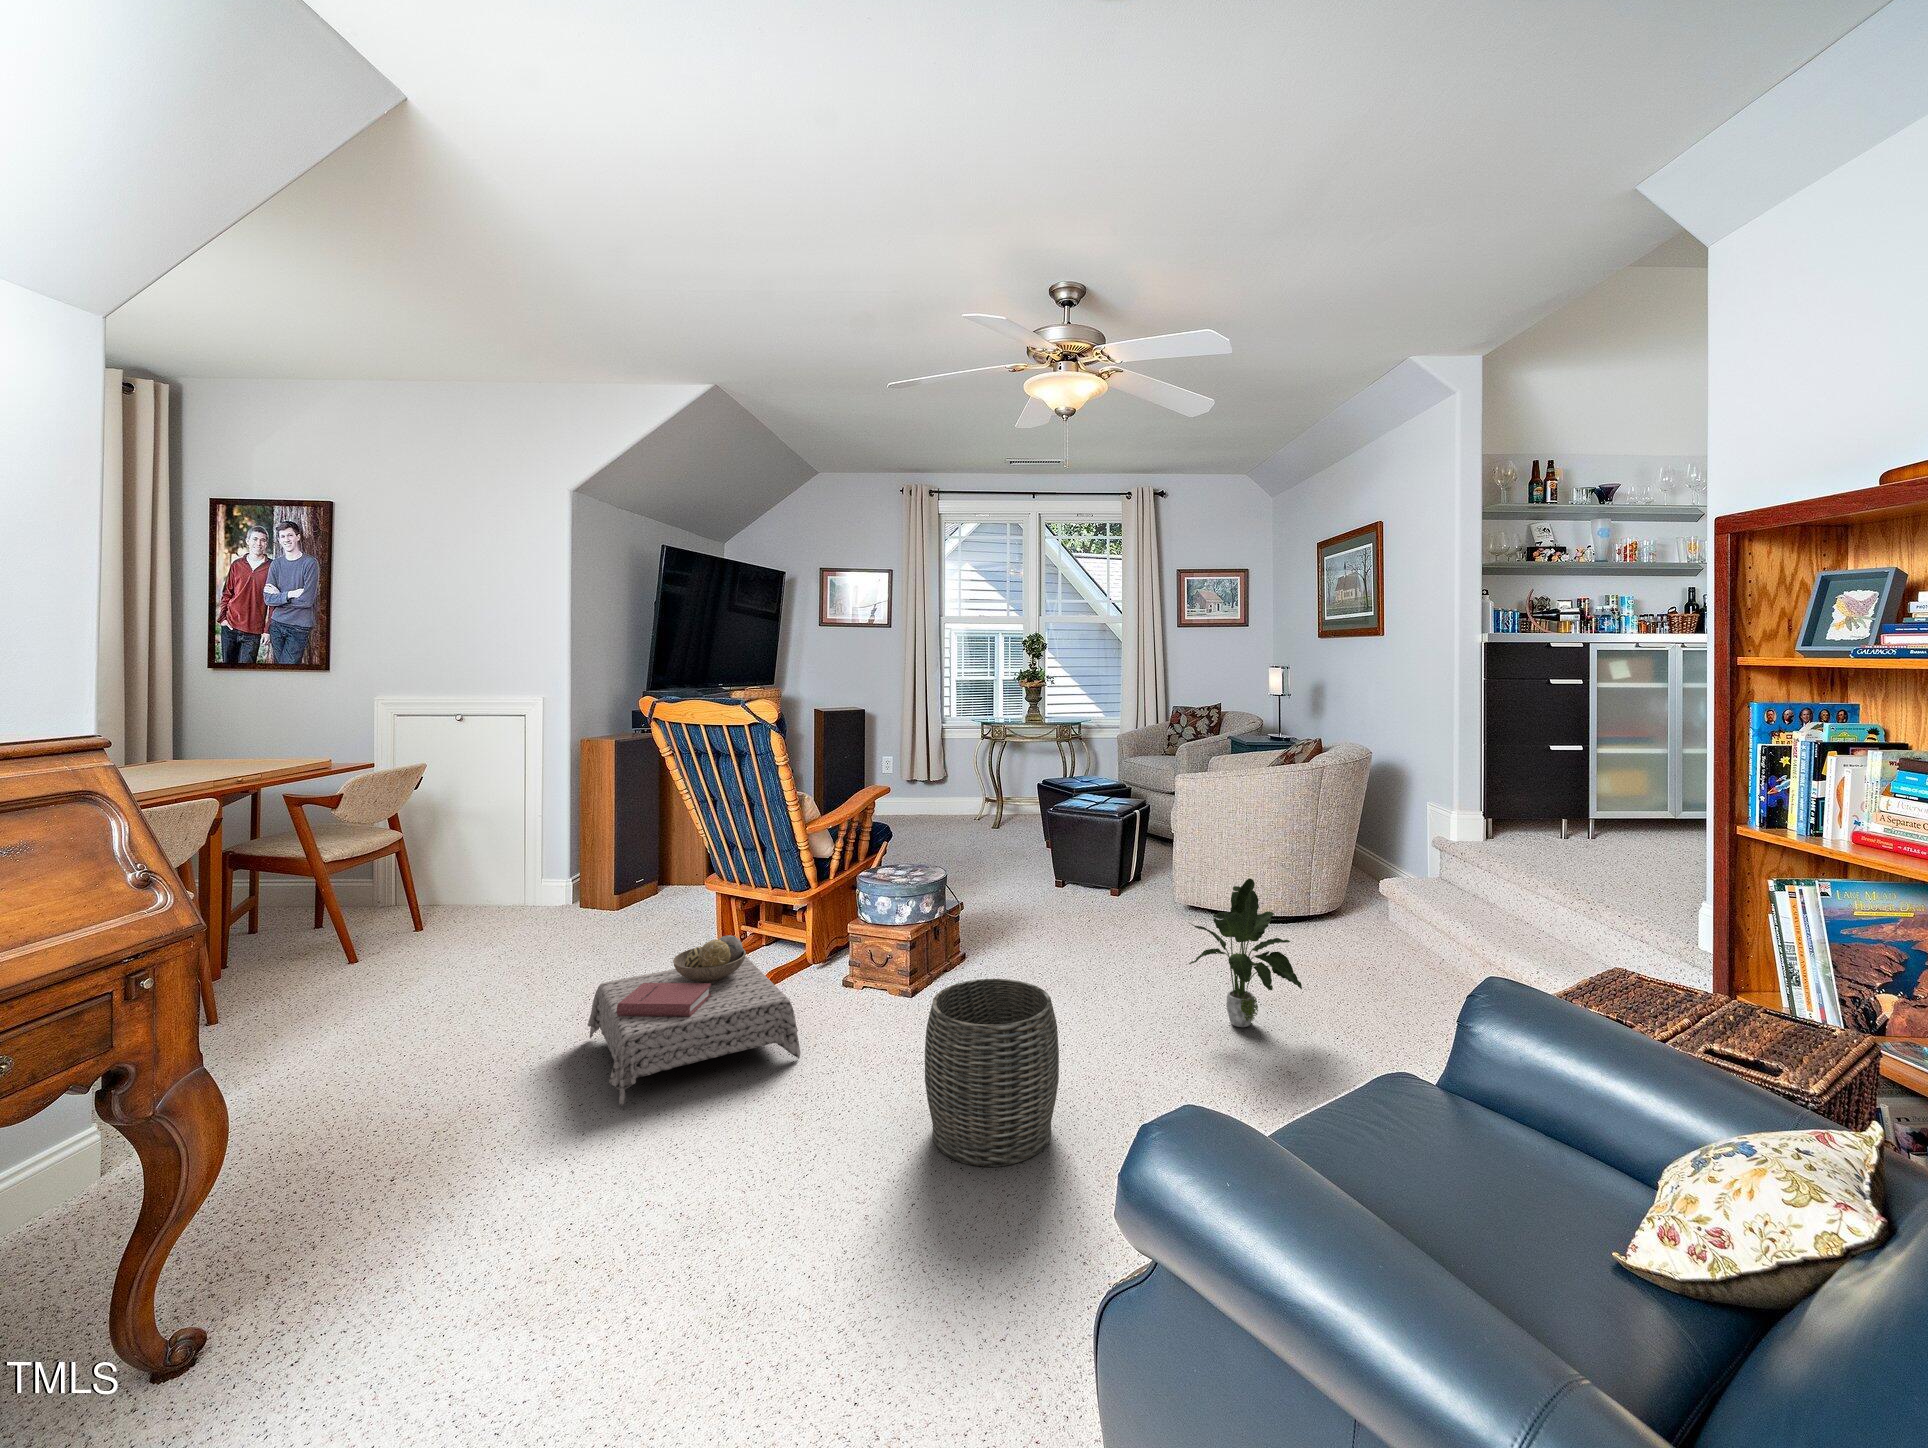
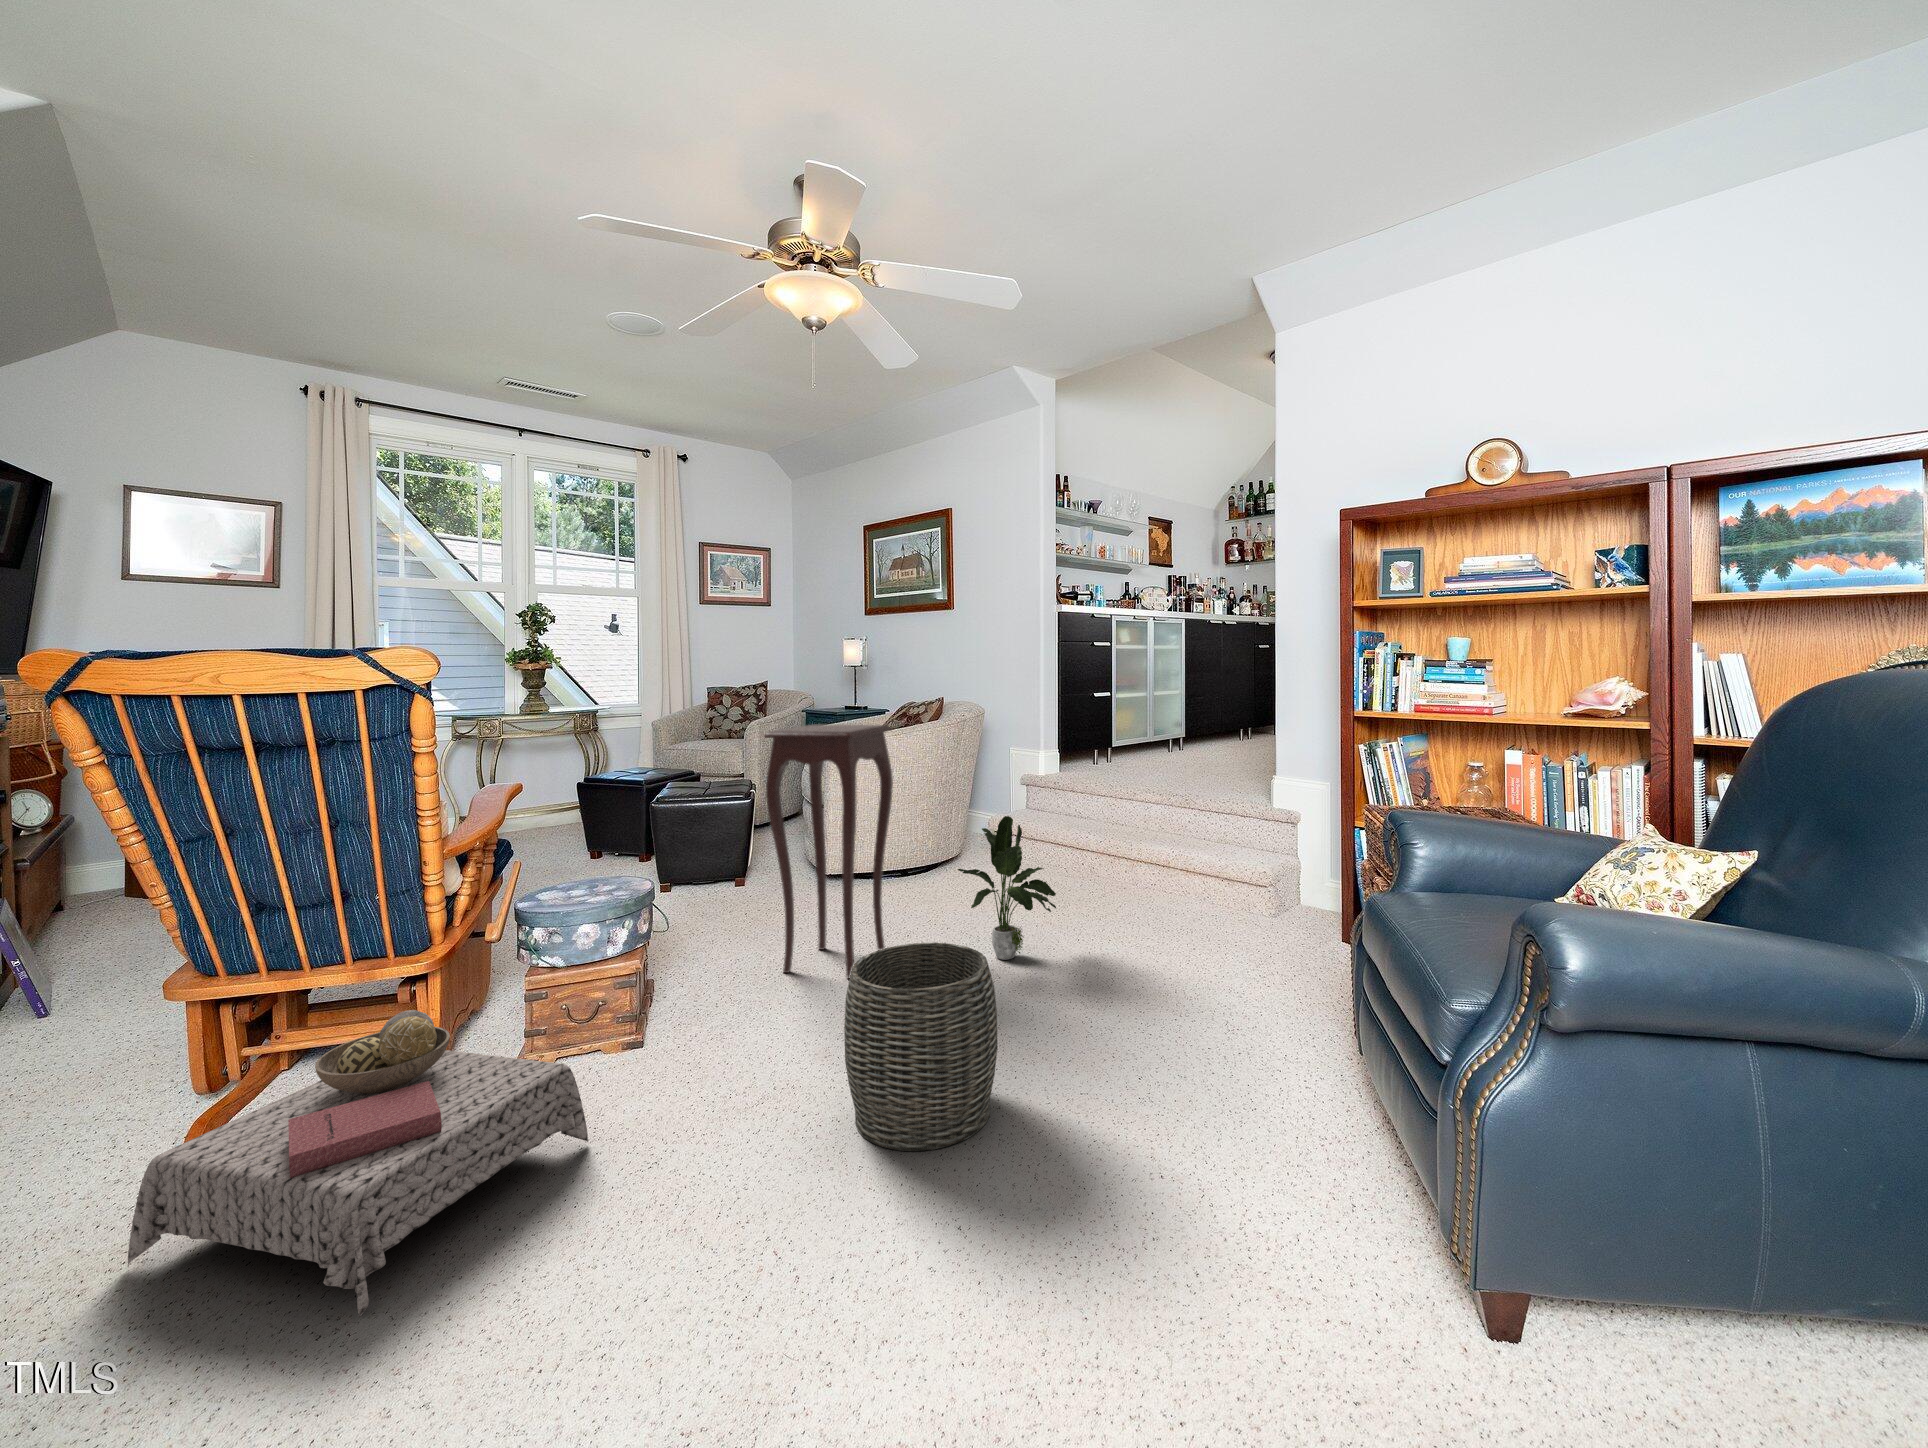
side table: none [1039,762,1156,1000] -> present [764,725,893,979]

